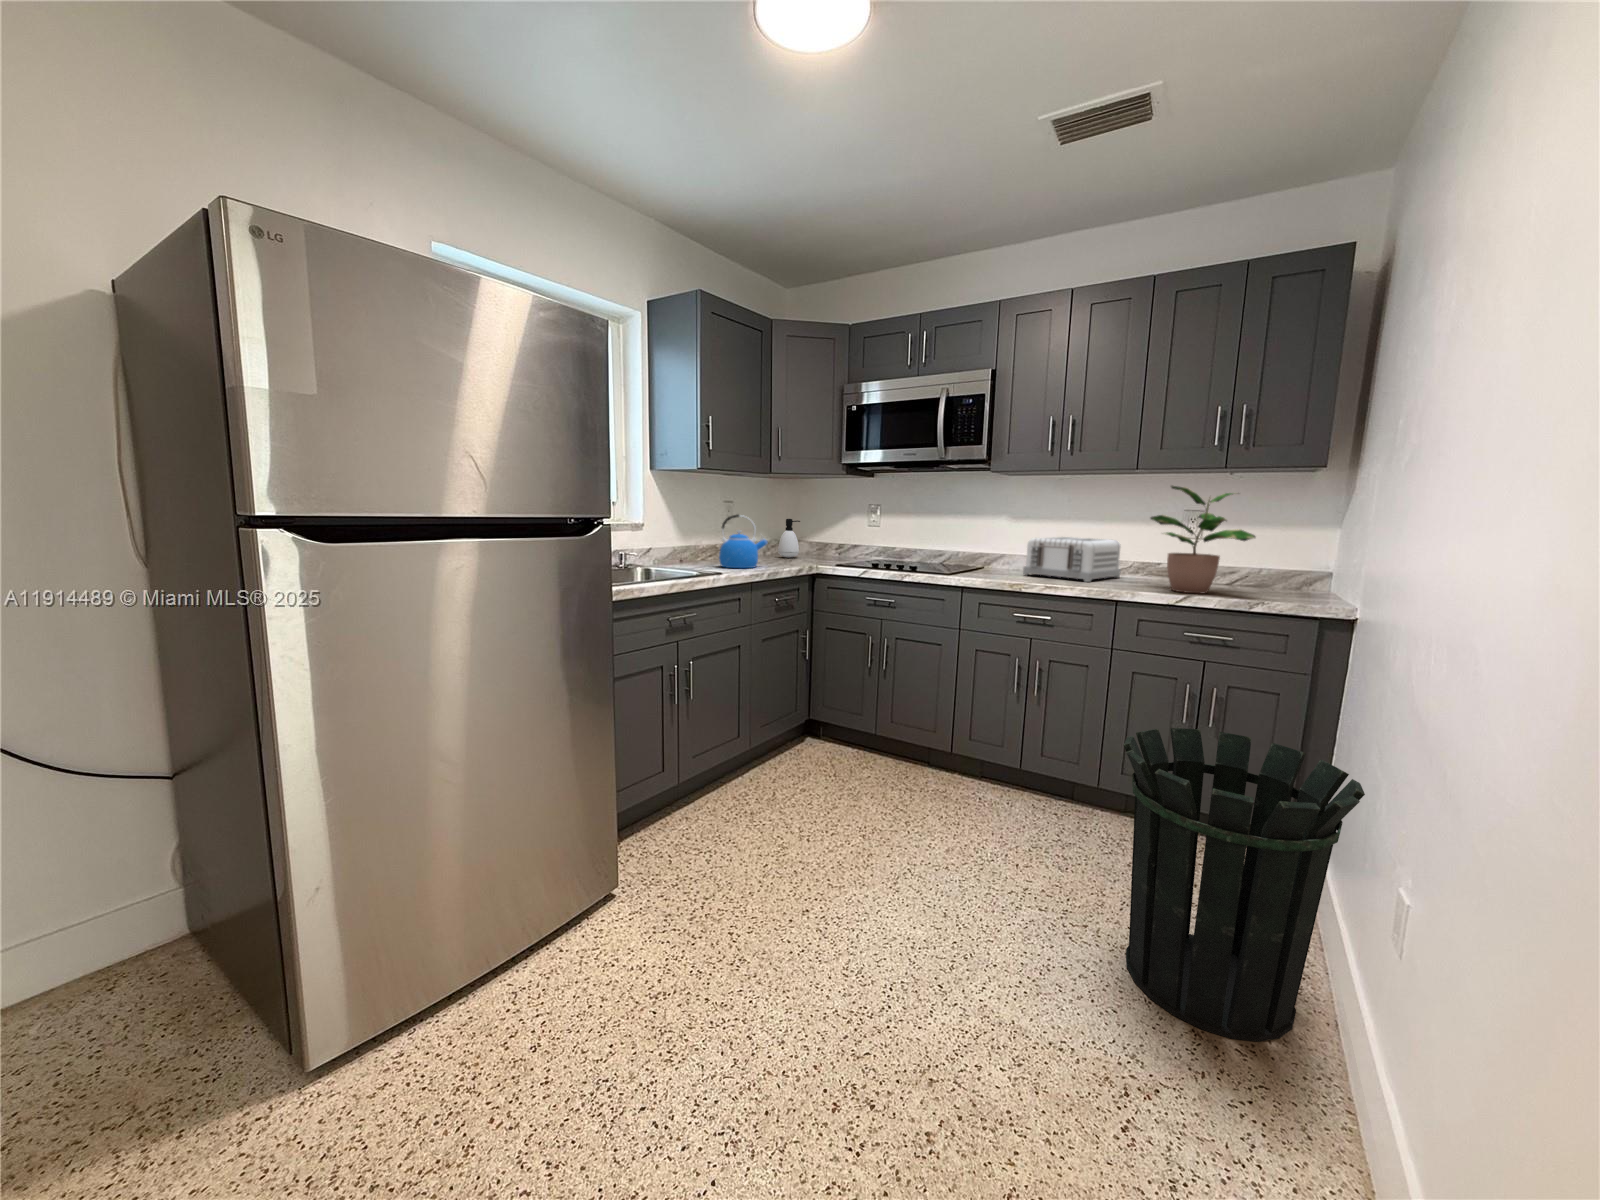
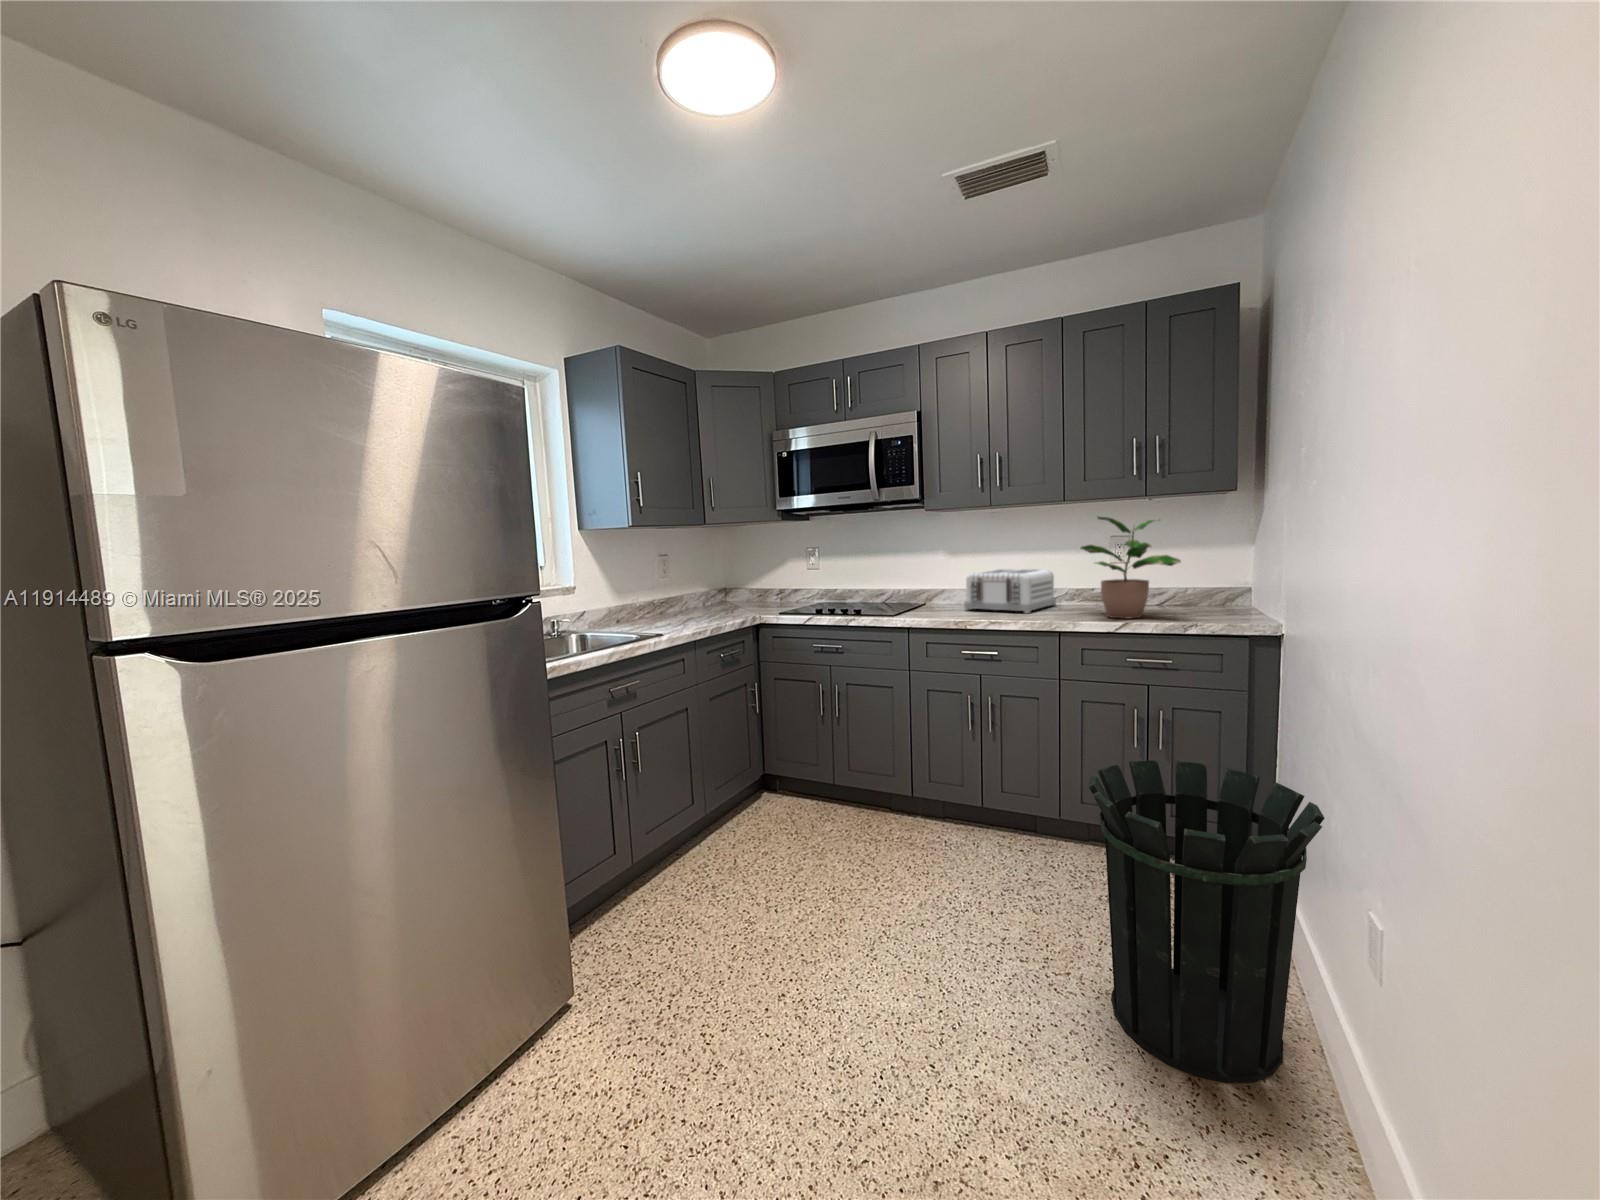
kettle: present [719,515,767,568] -> none [659,570,708,626]
soap dispenser: present [778,519,800,558] -> none [719,569,740,608]

